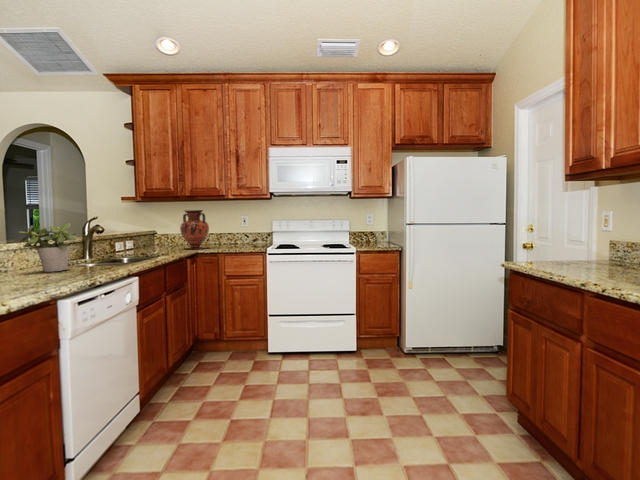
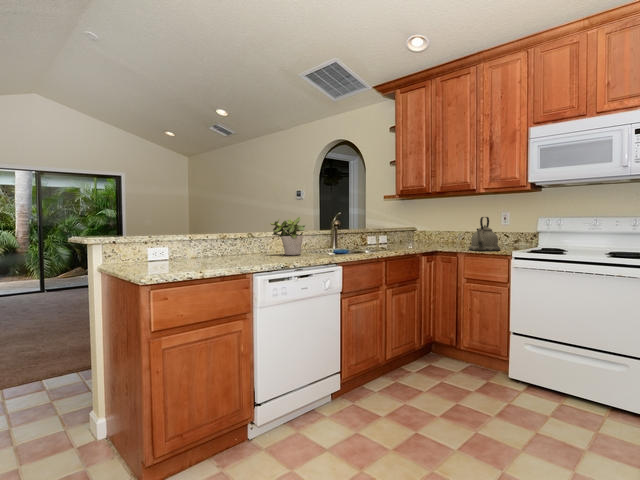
vase: present [180,210,209,249] -> none [428,206,457,247]
kettle: none [227,220,253,250] -> present [469,217,500,251]

